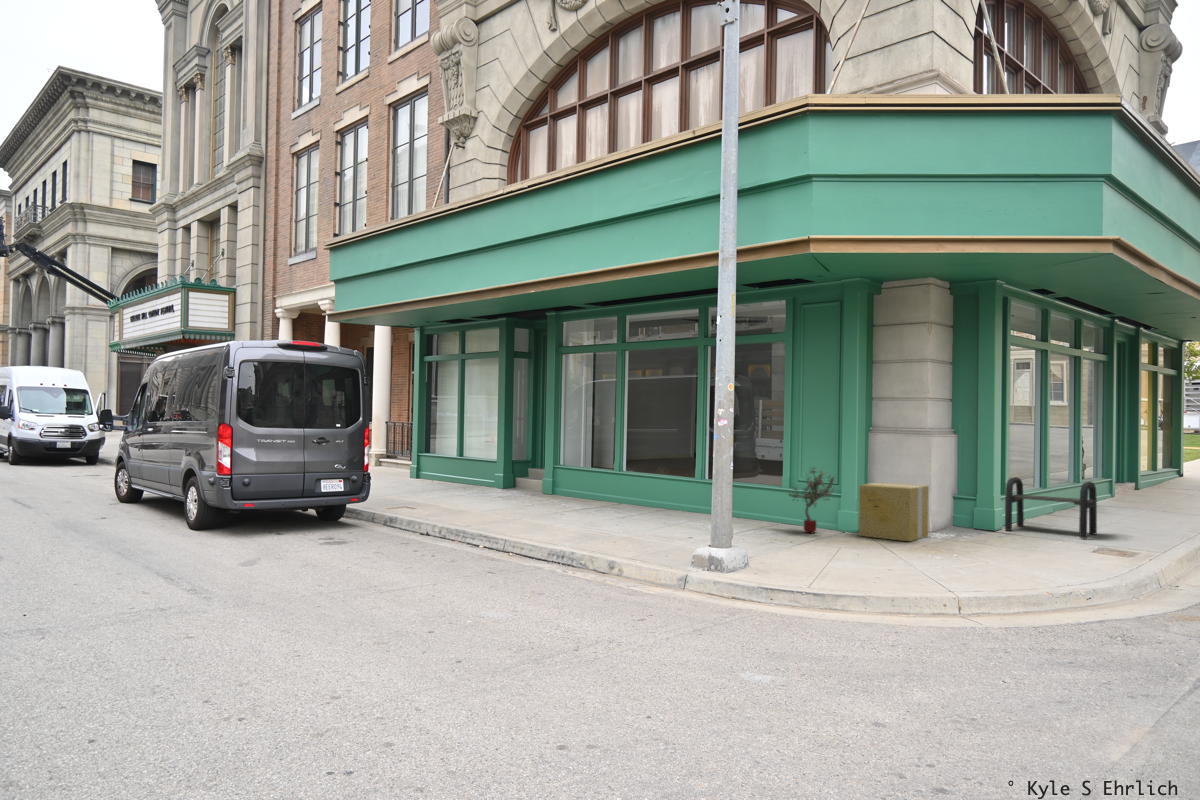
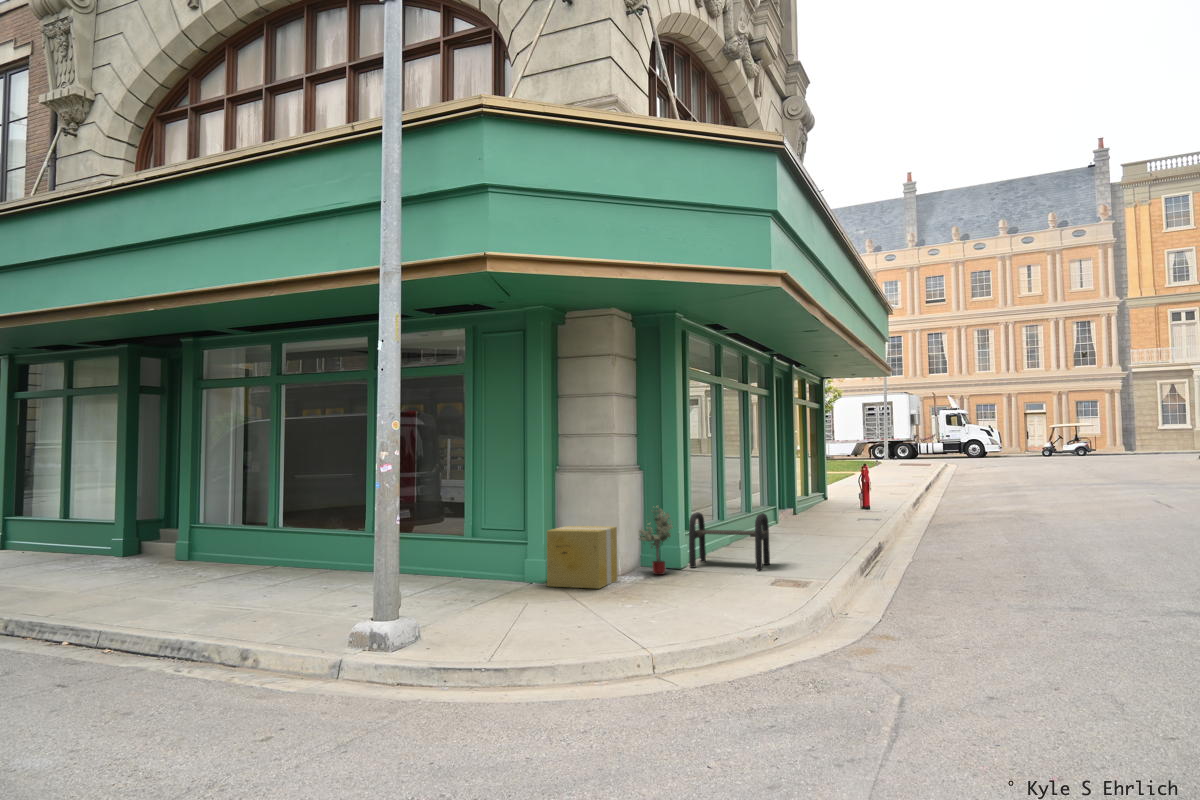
potted tree: present [789,468,834,533] -> present [639,505,673,575]

